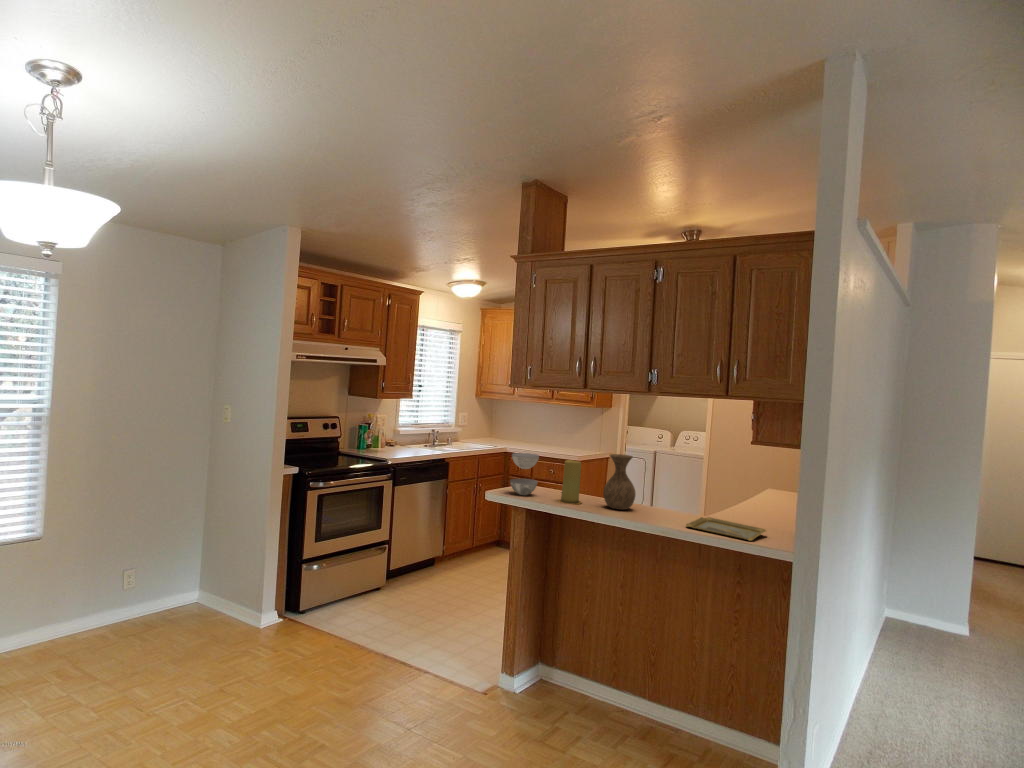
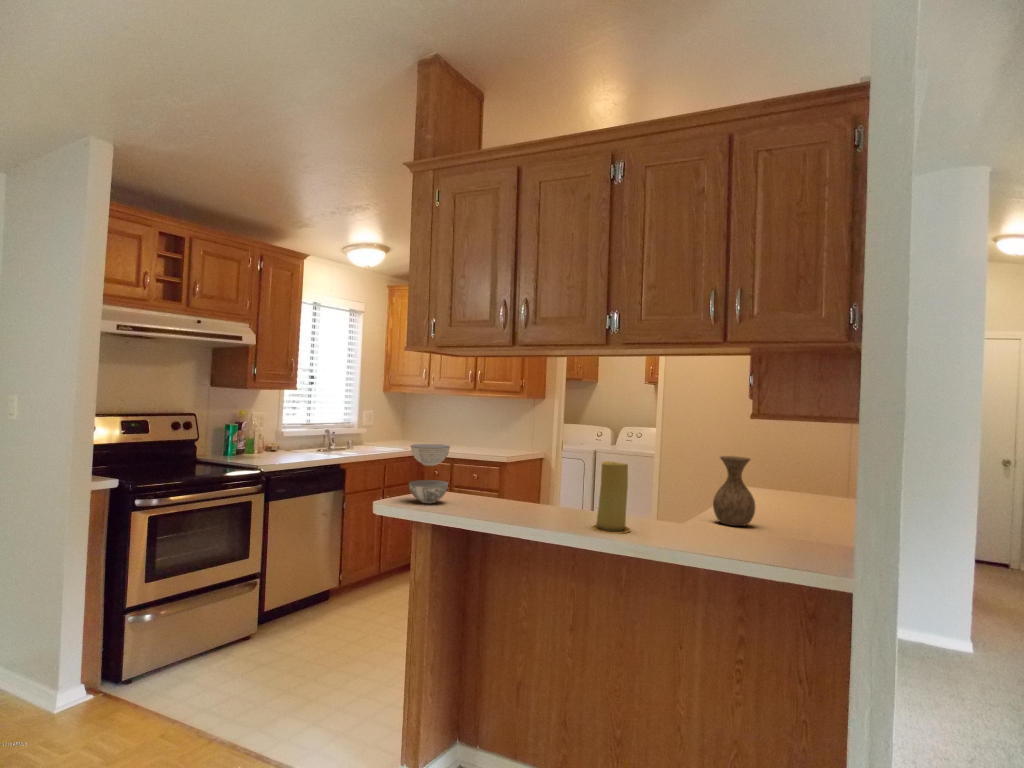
vase: present [603,454,635,510] -> present [713,456,755,526]
candle: present [558,460,582,504] -> present [592,461,630,534]
tray: present [686,517,766,540] -> none [665,523,782,556]

